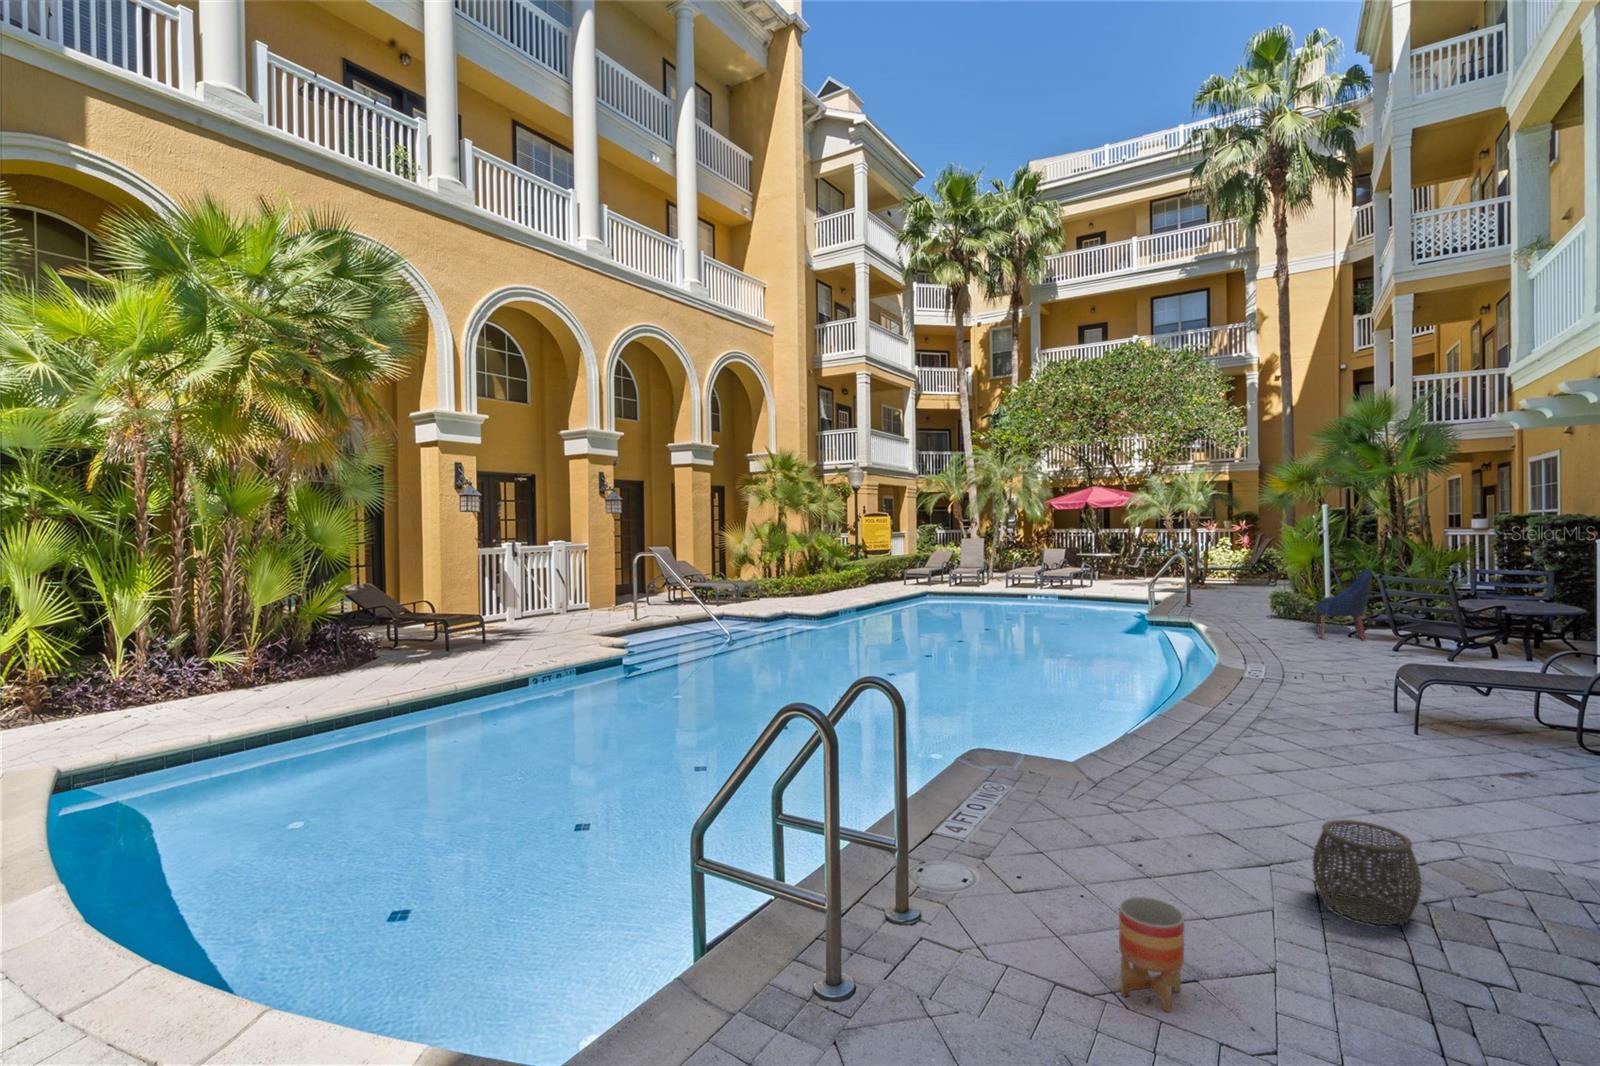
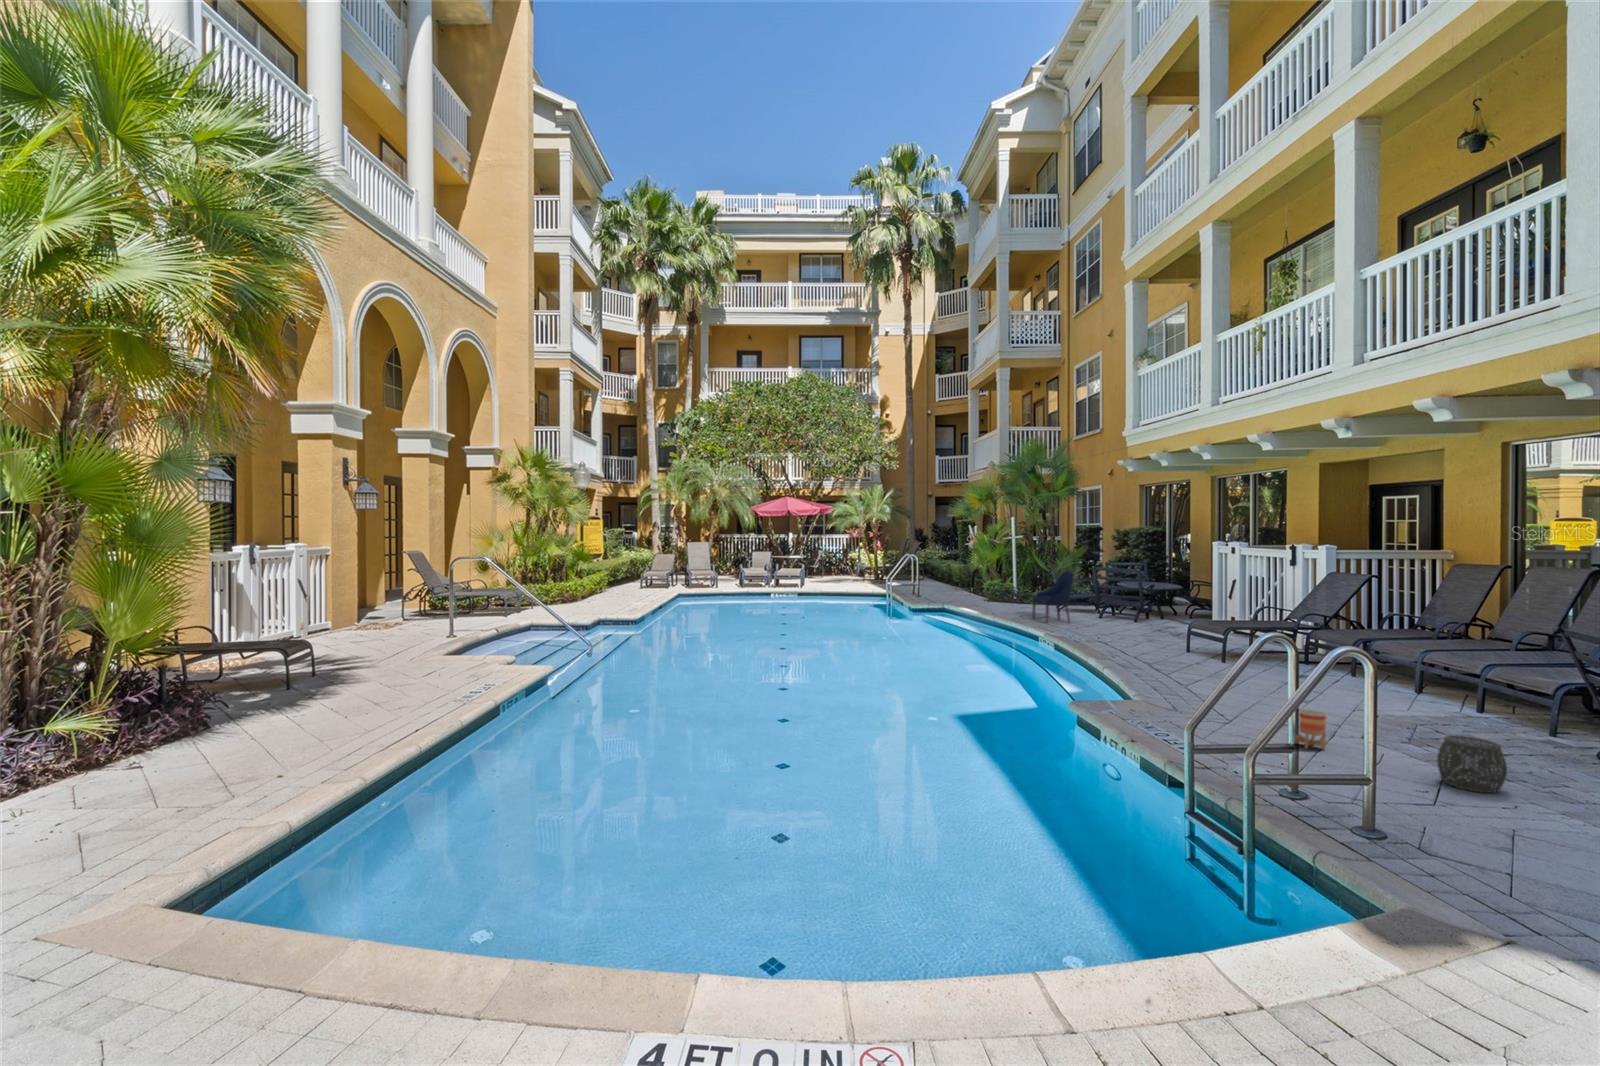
planter: present [1119,897,1184,1012] -> present [1295,709,1326,750]

